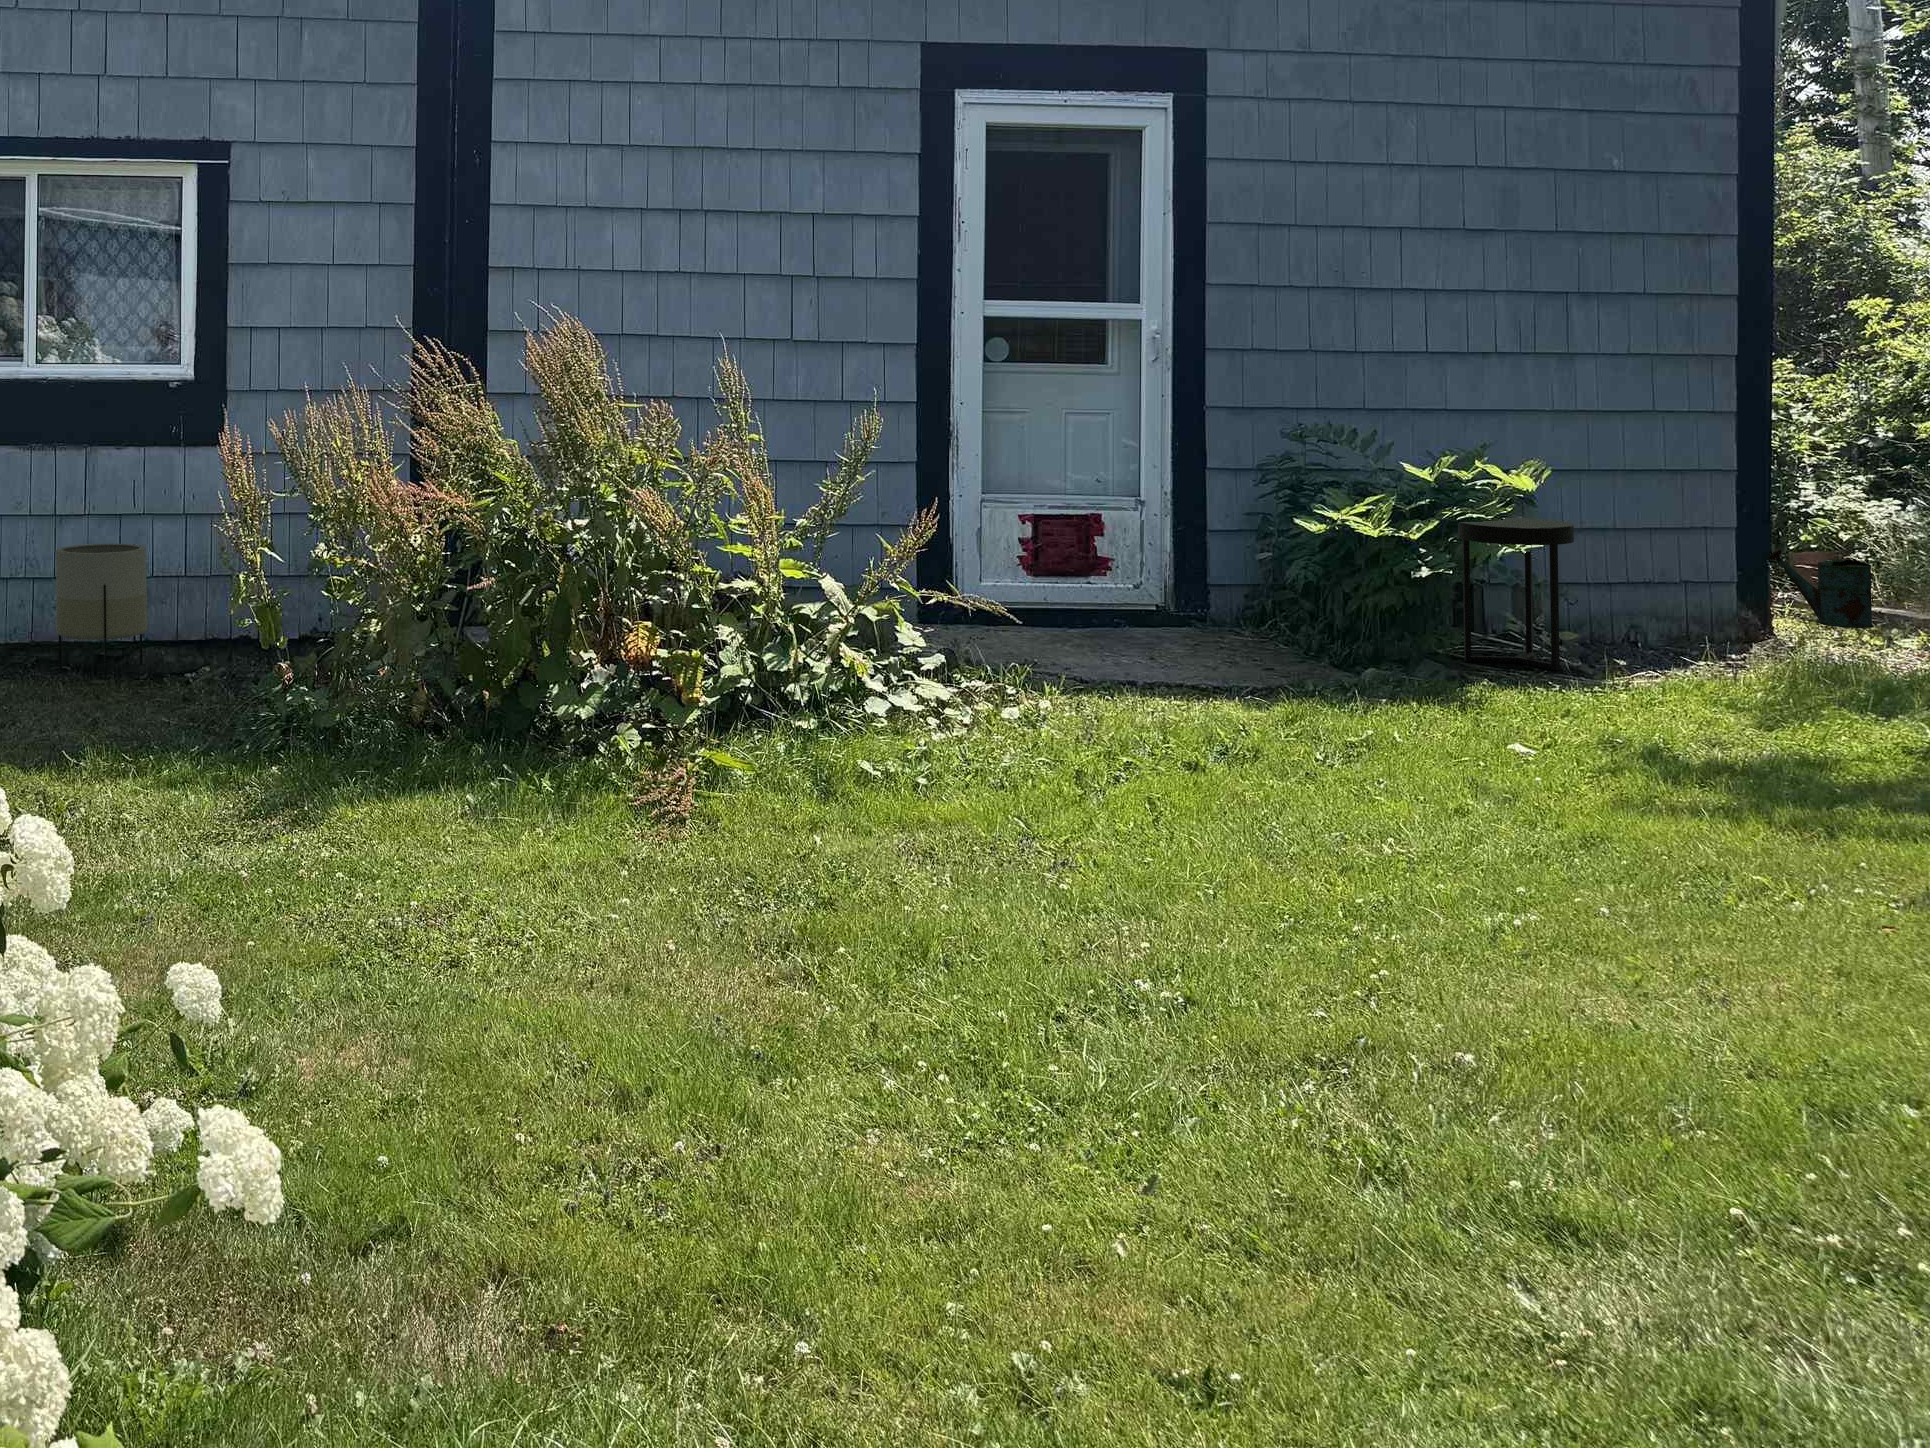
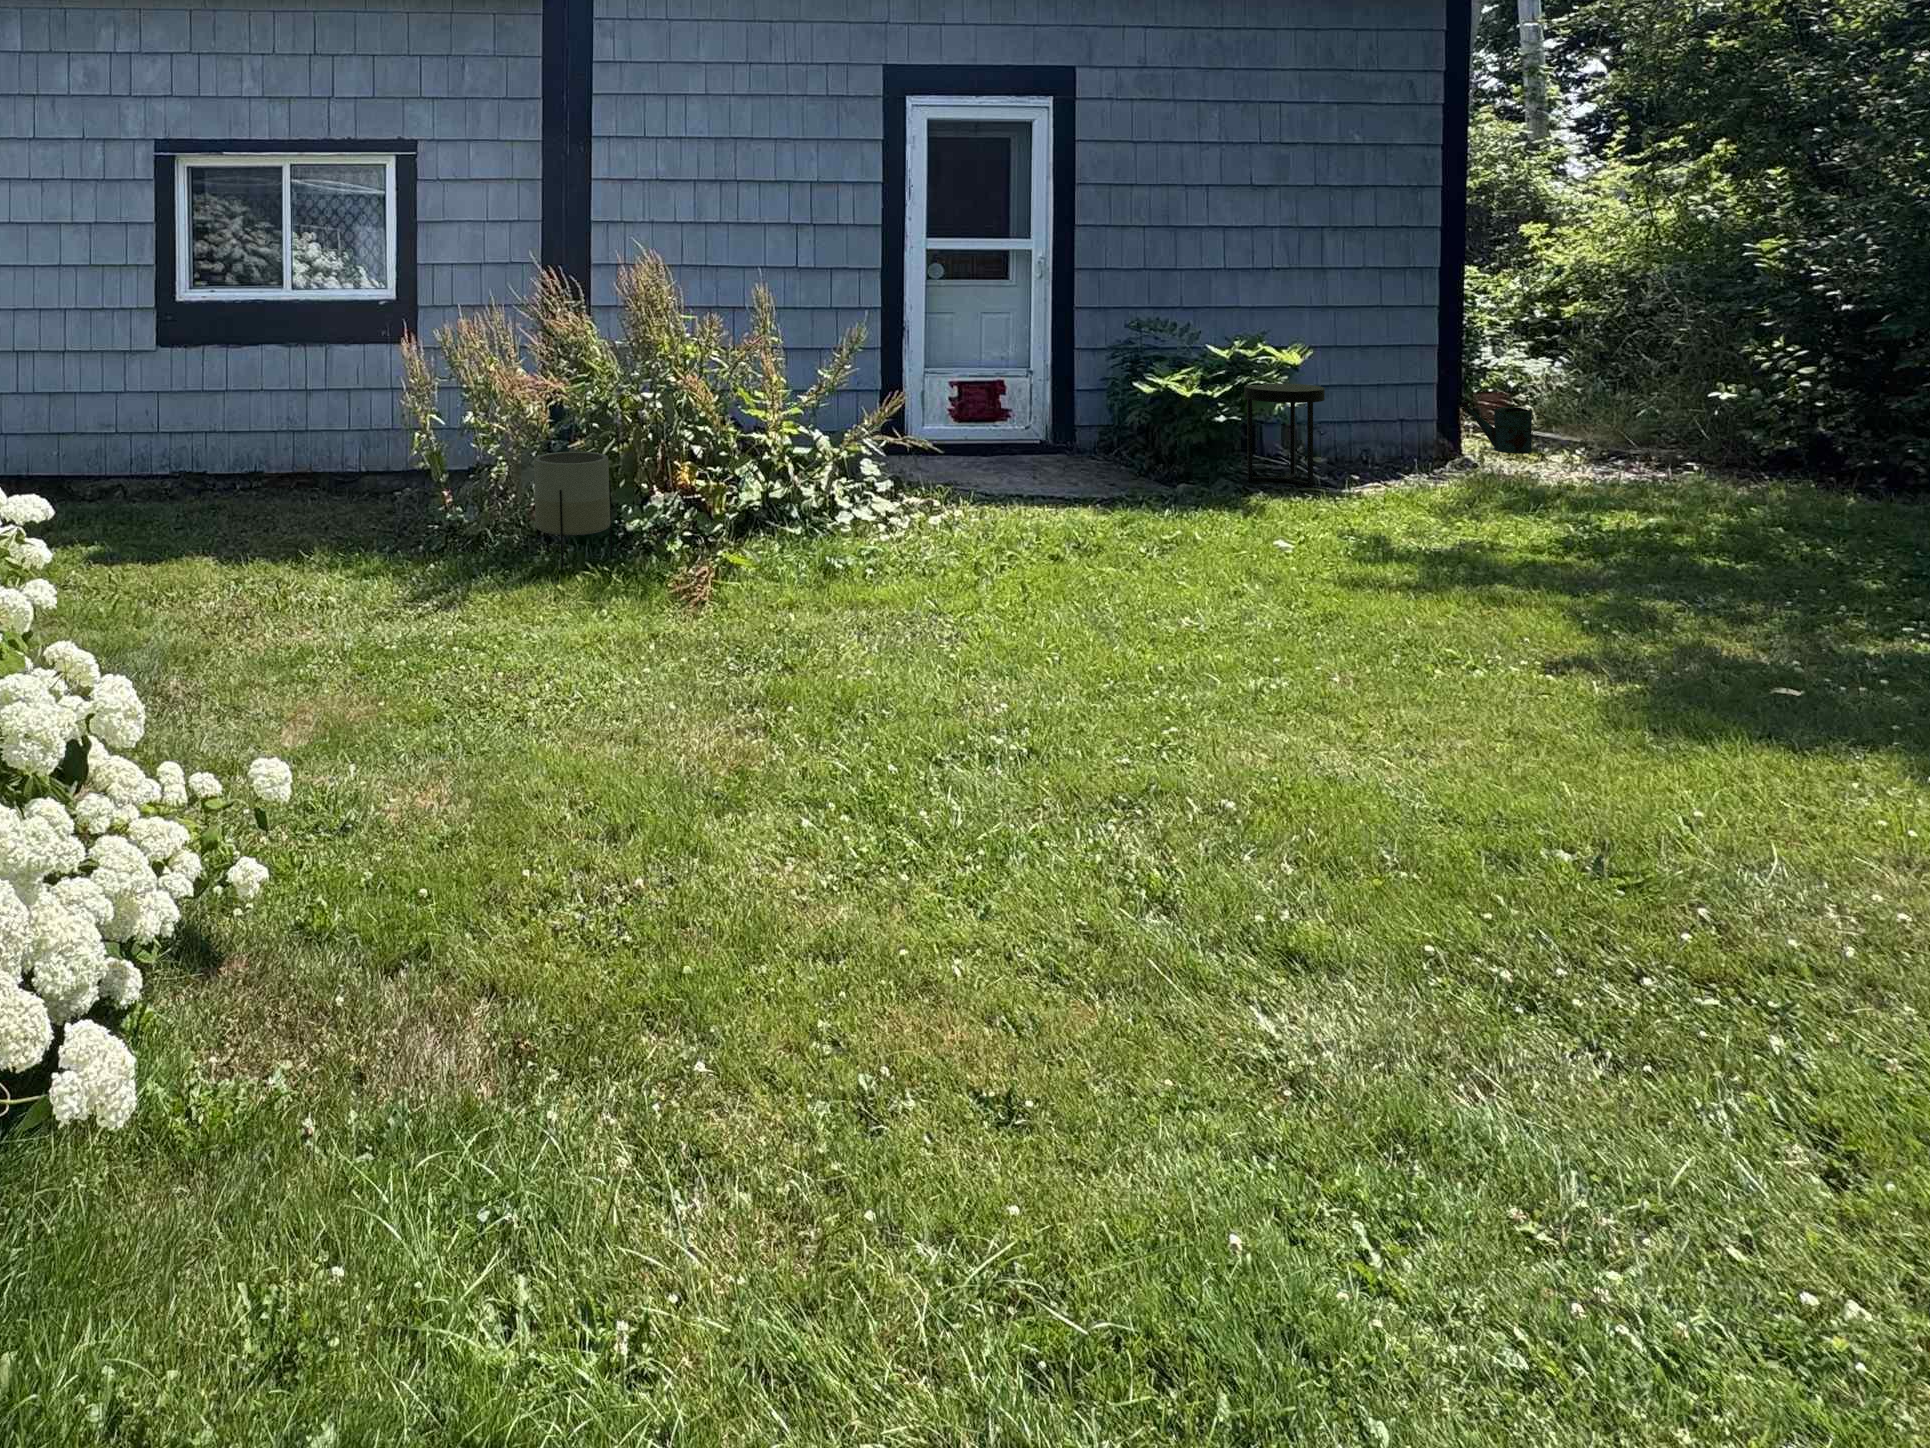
planter: present [56,544,147,678] -> present [534,452,612,568]

